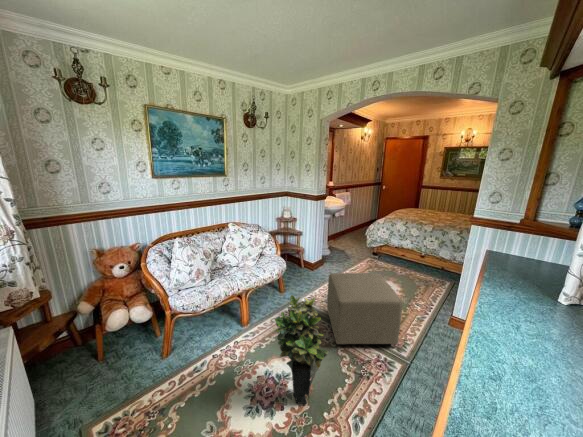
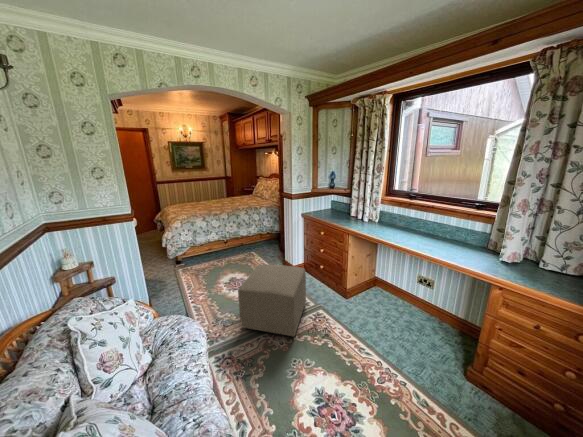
potted plant: present [275,295,328,404] -> none [301,300,362,391]

